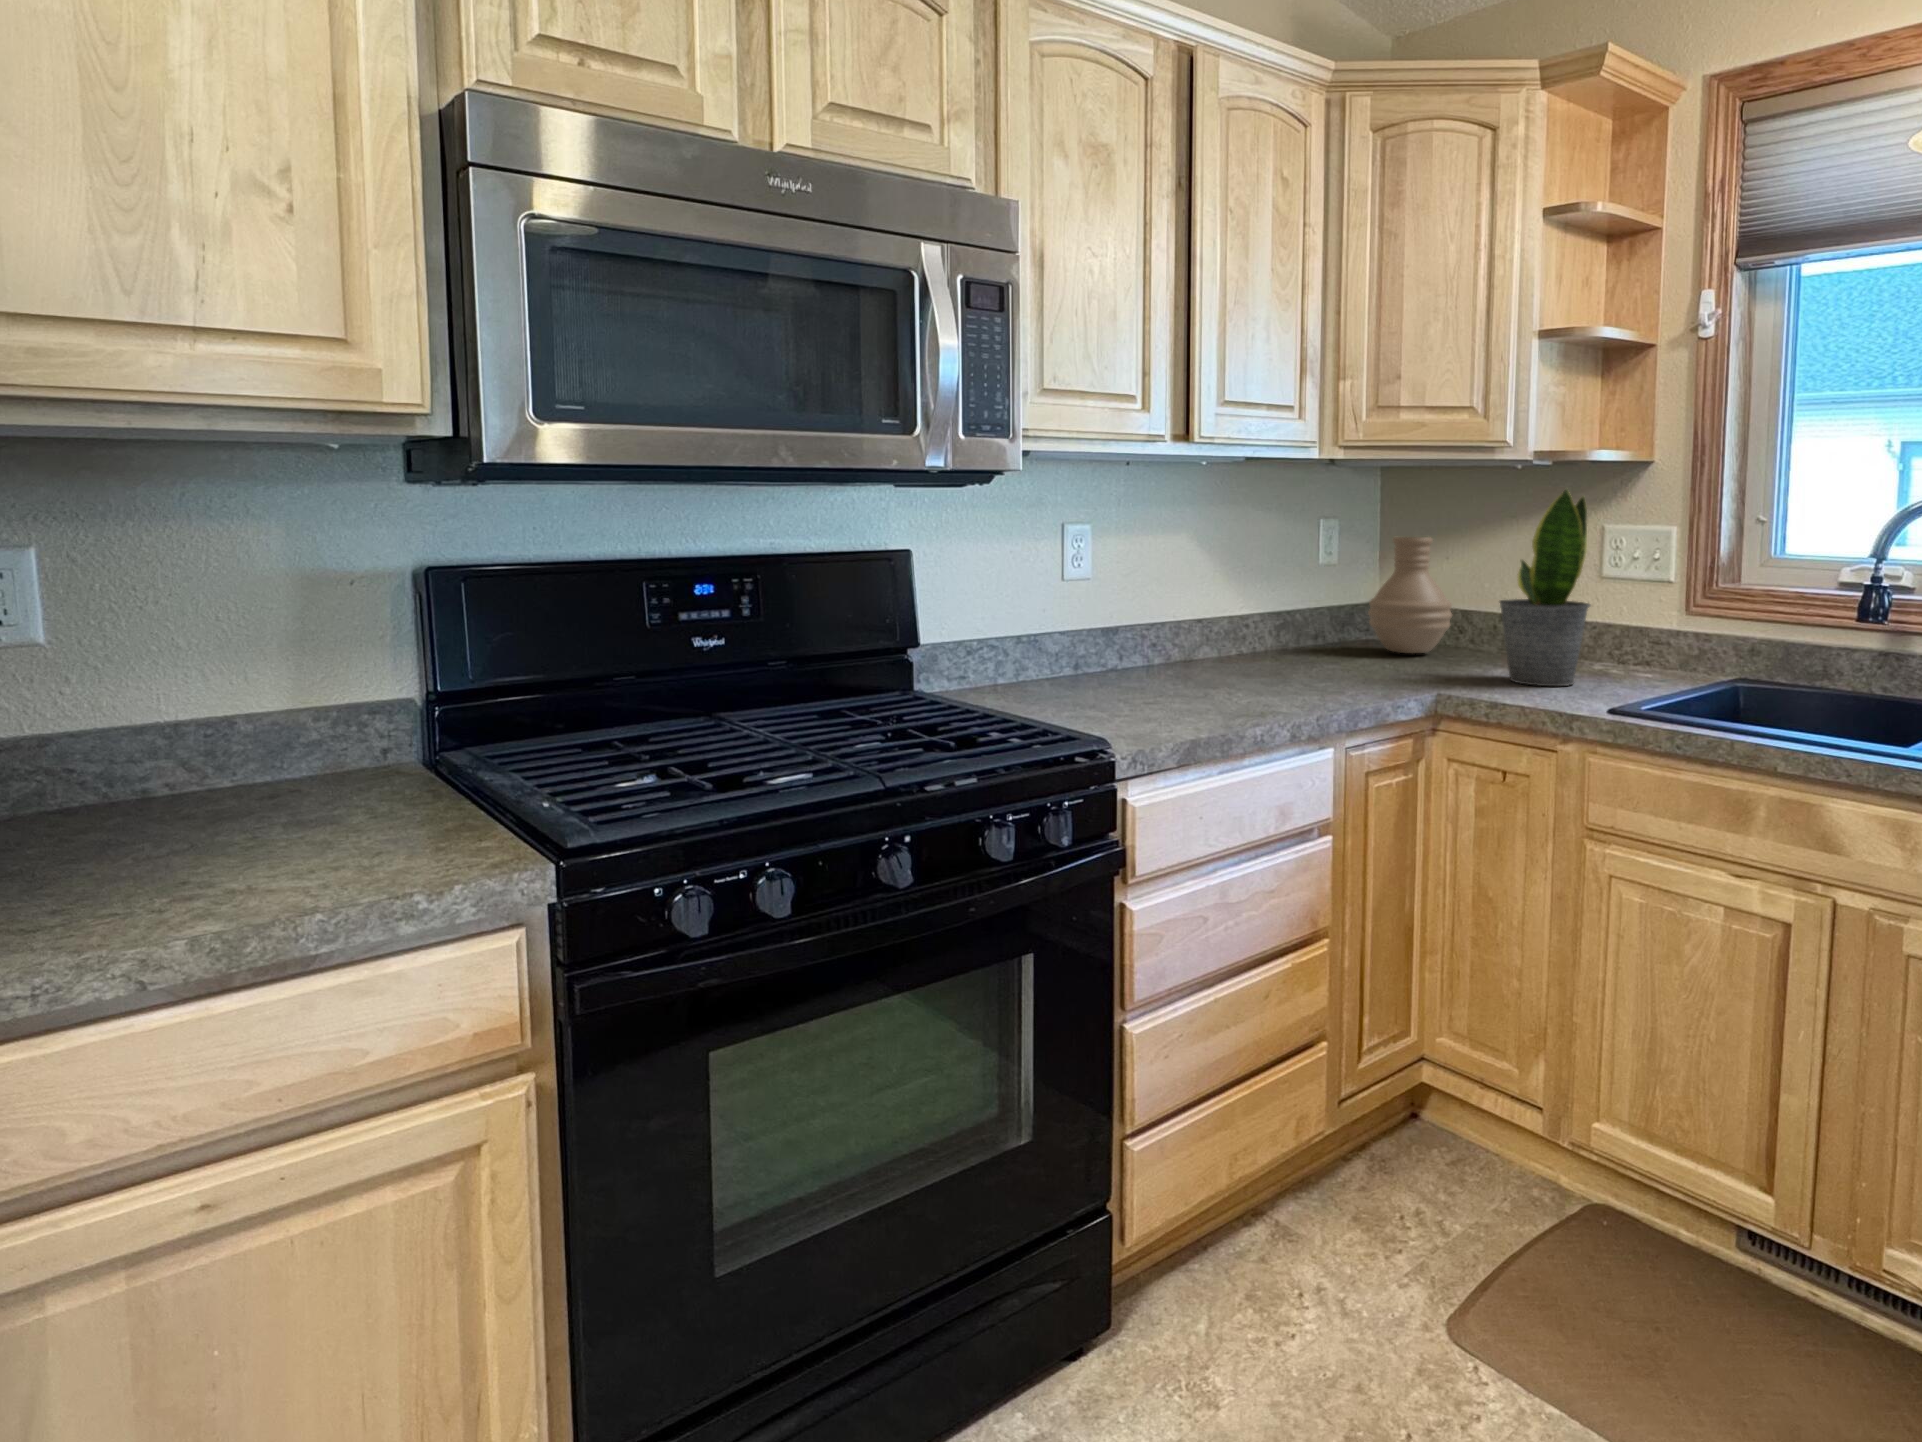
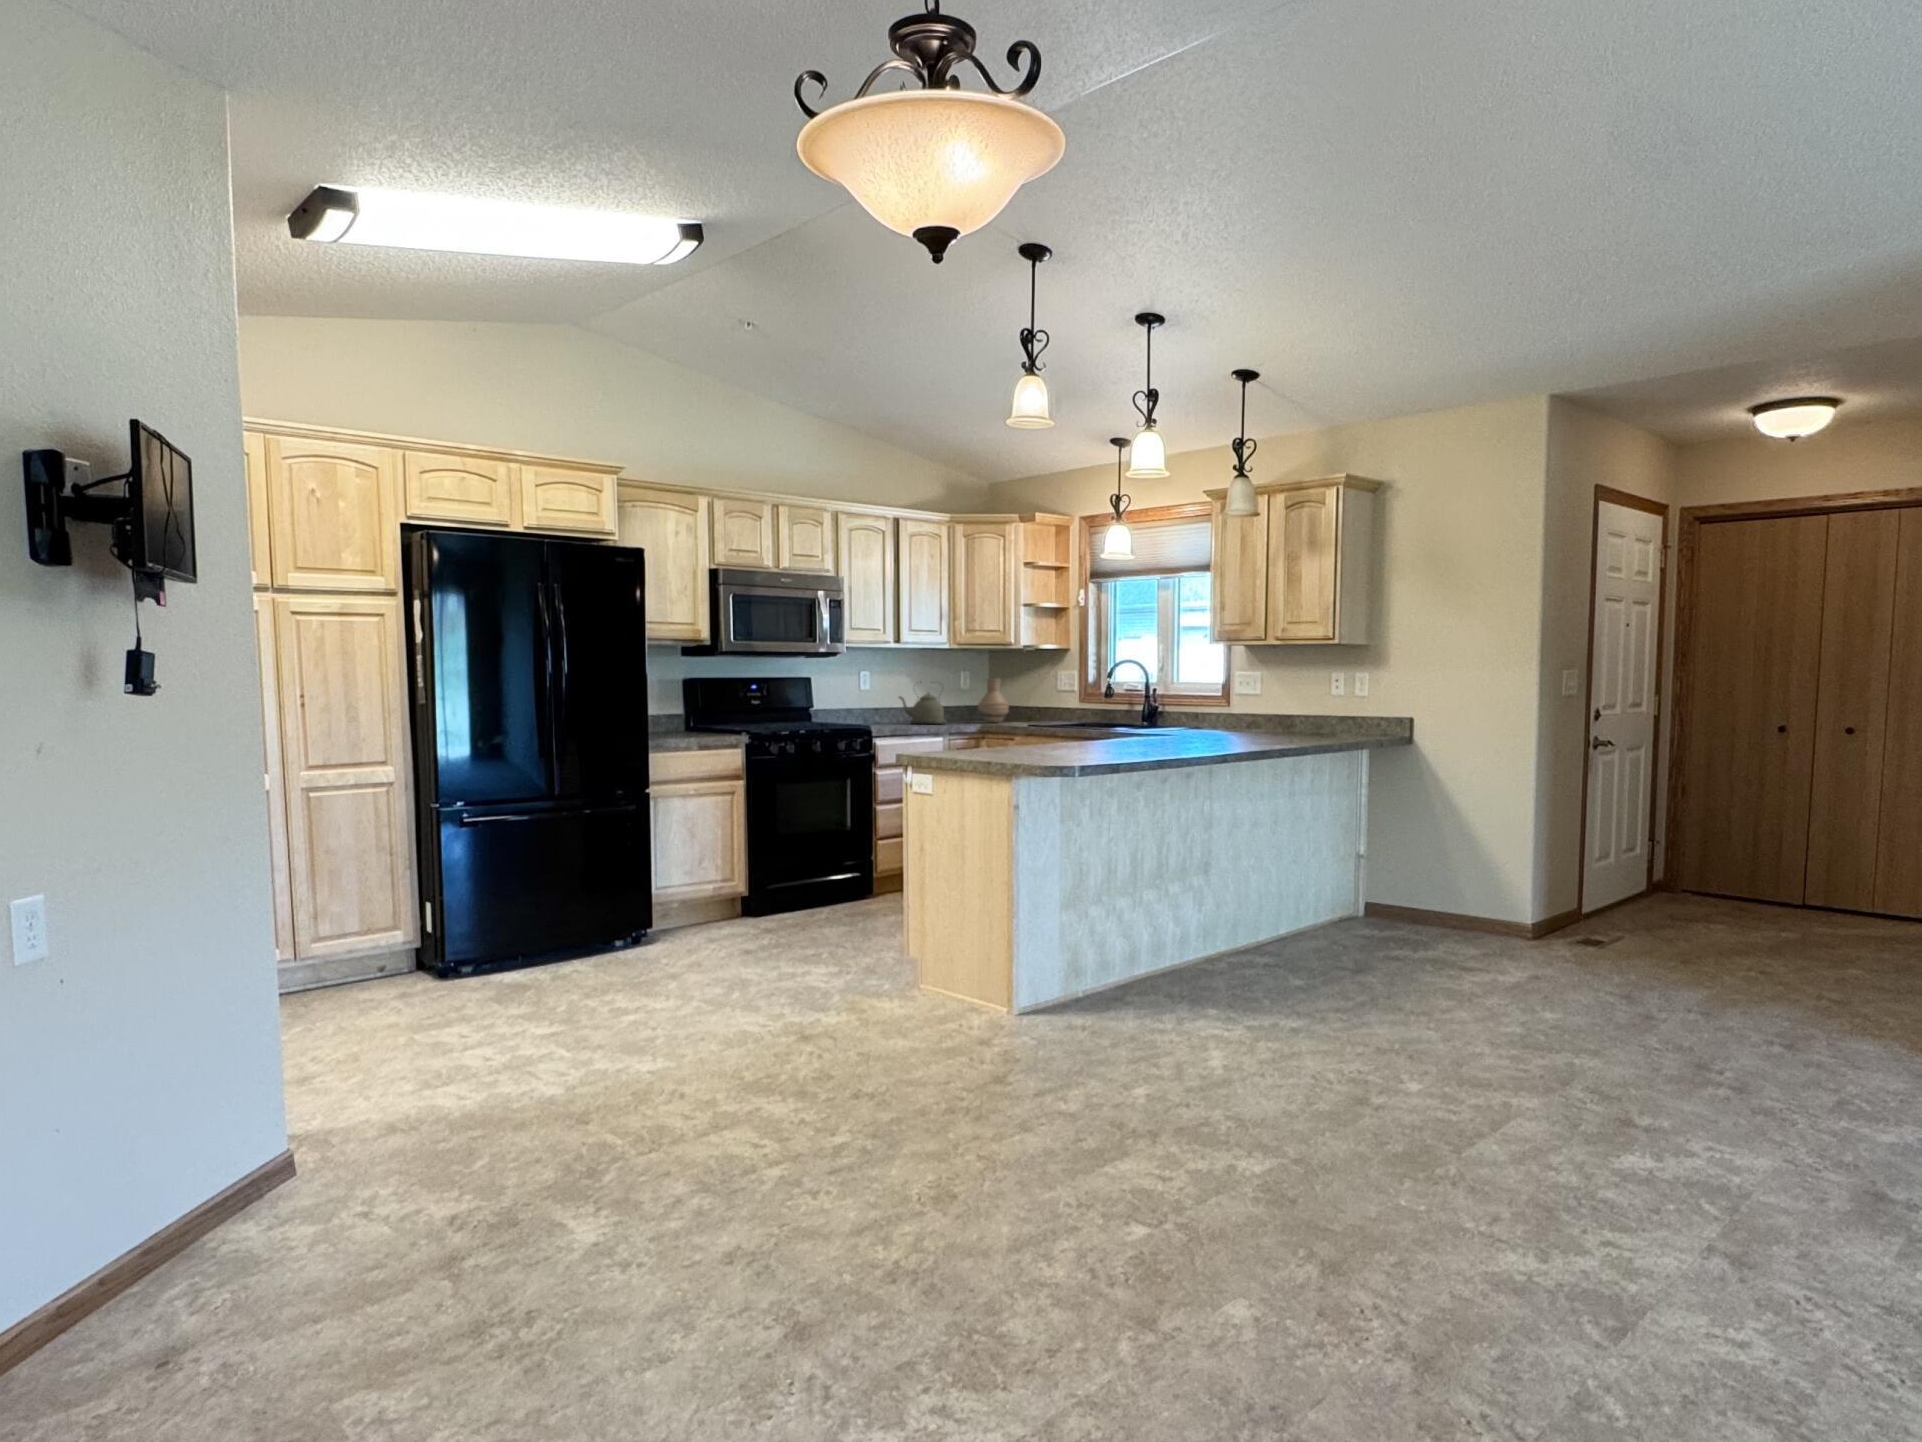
potted plant: present [1500,489,1590,686] -> none [1010,658,1040,725]
kettle: none [1177,558,1322,692] -> present [899,693,946,724]

